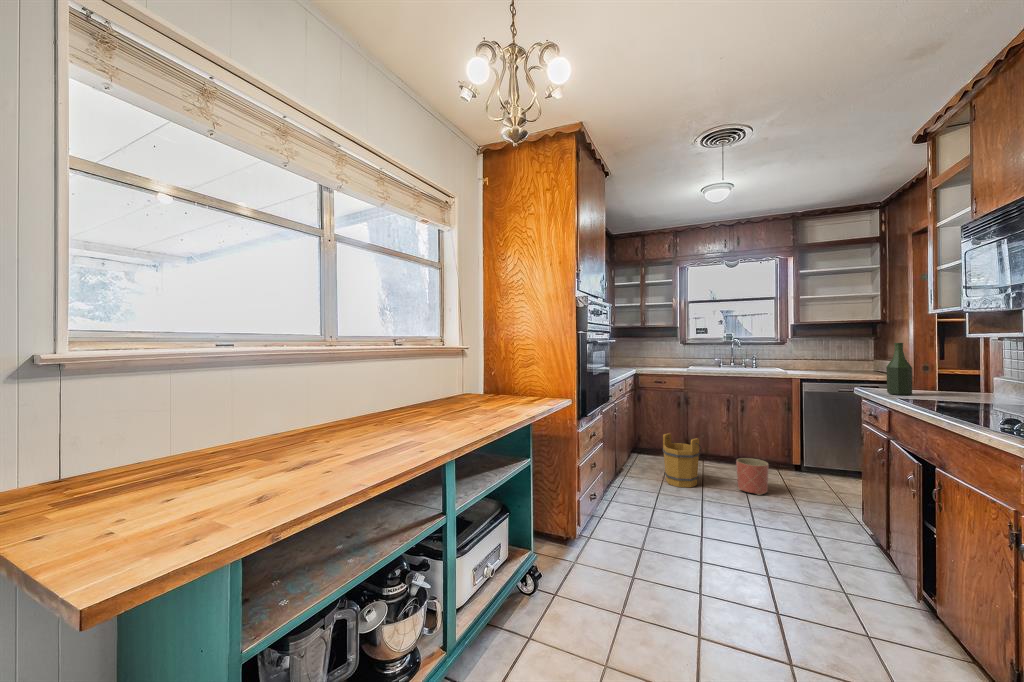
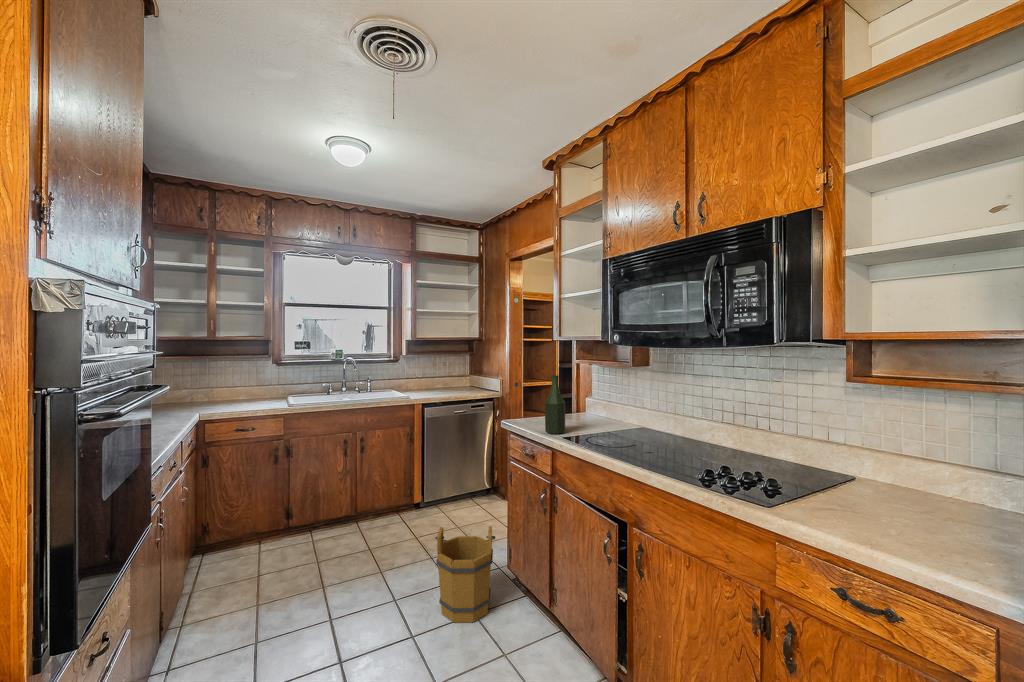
bucket: present [663,433,702,488] -> present [435,526,495,623]
planter: present [736,458,769,495] -> none [365,519,404,572]

